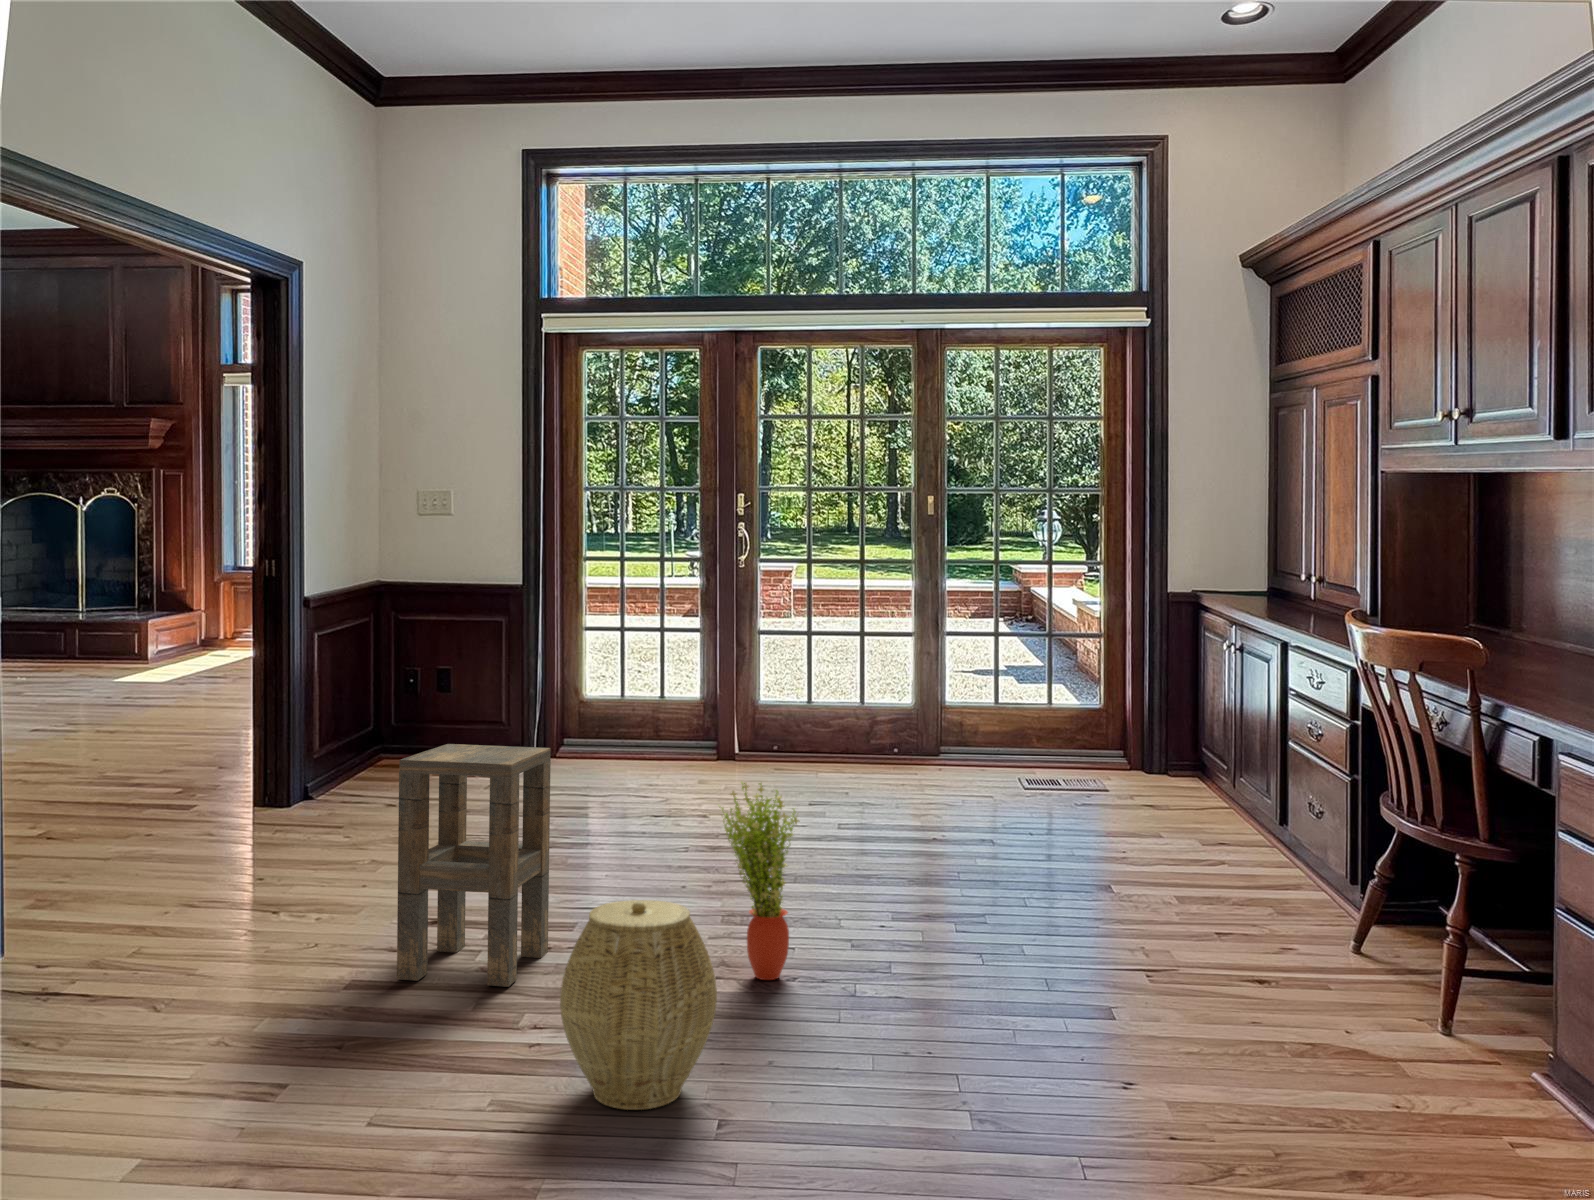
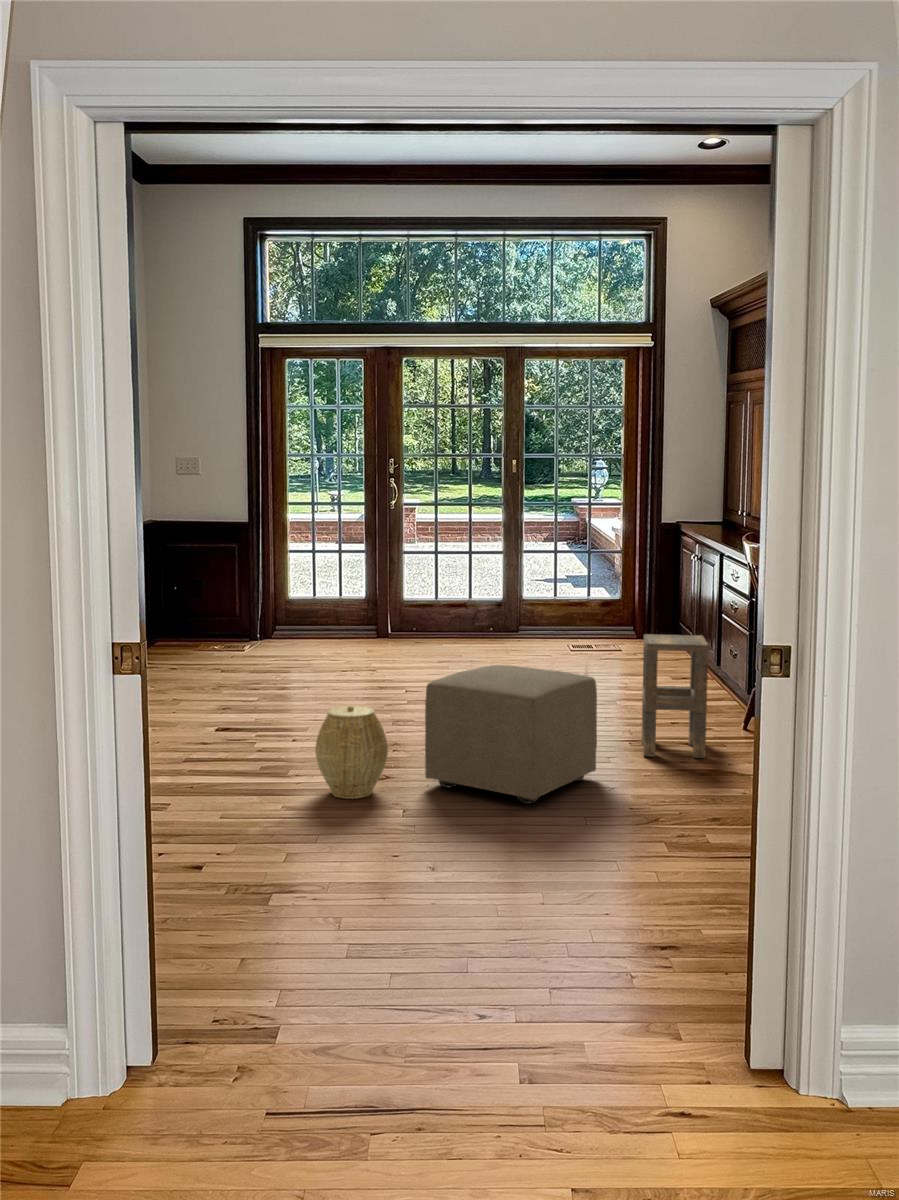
side table: present [397,744,551,987] -> present [642,634,708,758]
potted plant: present [718,782,799,980] -> none [384,649,426,750]
ottoman: none [796,817,1157,1137] -> present [425,665,597,804]

